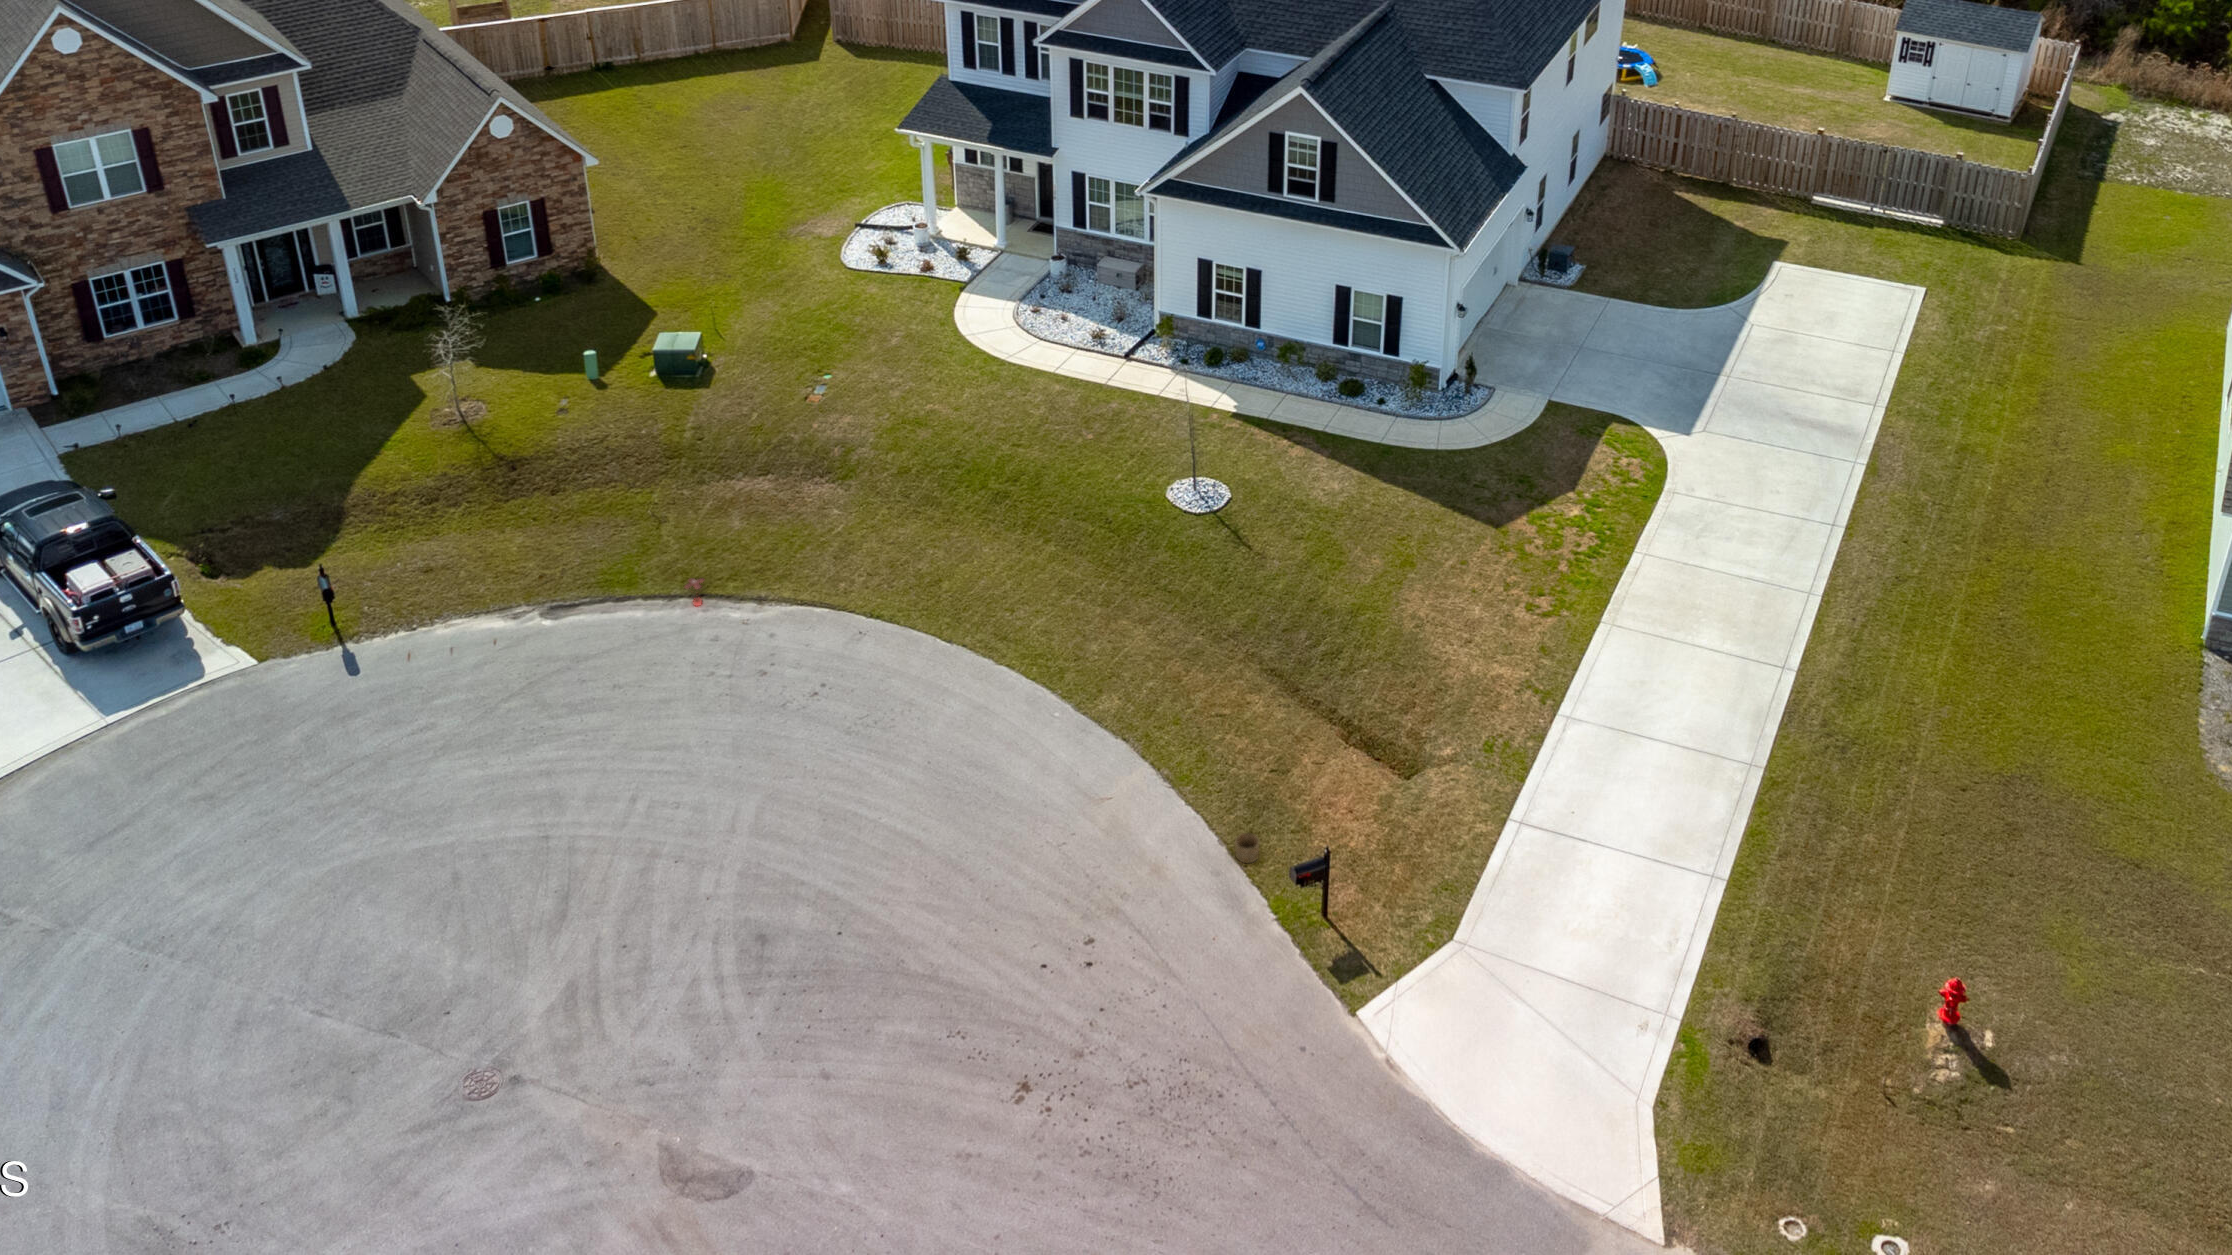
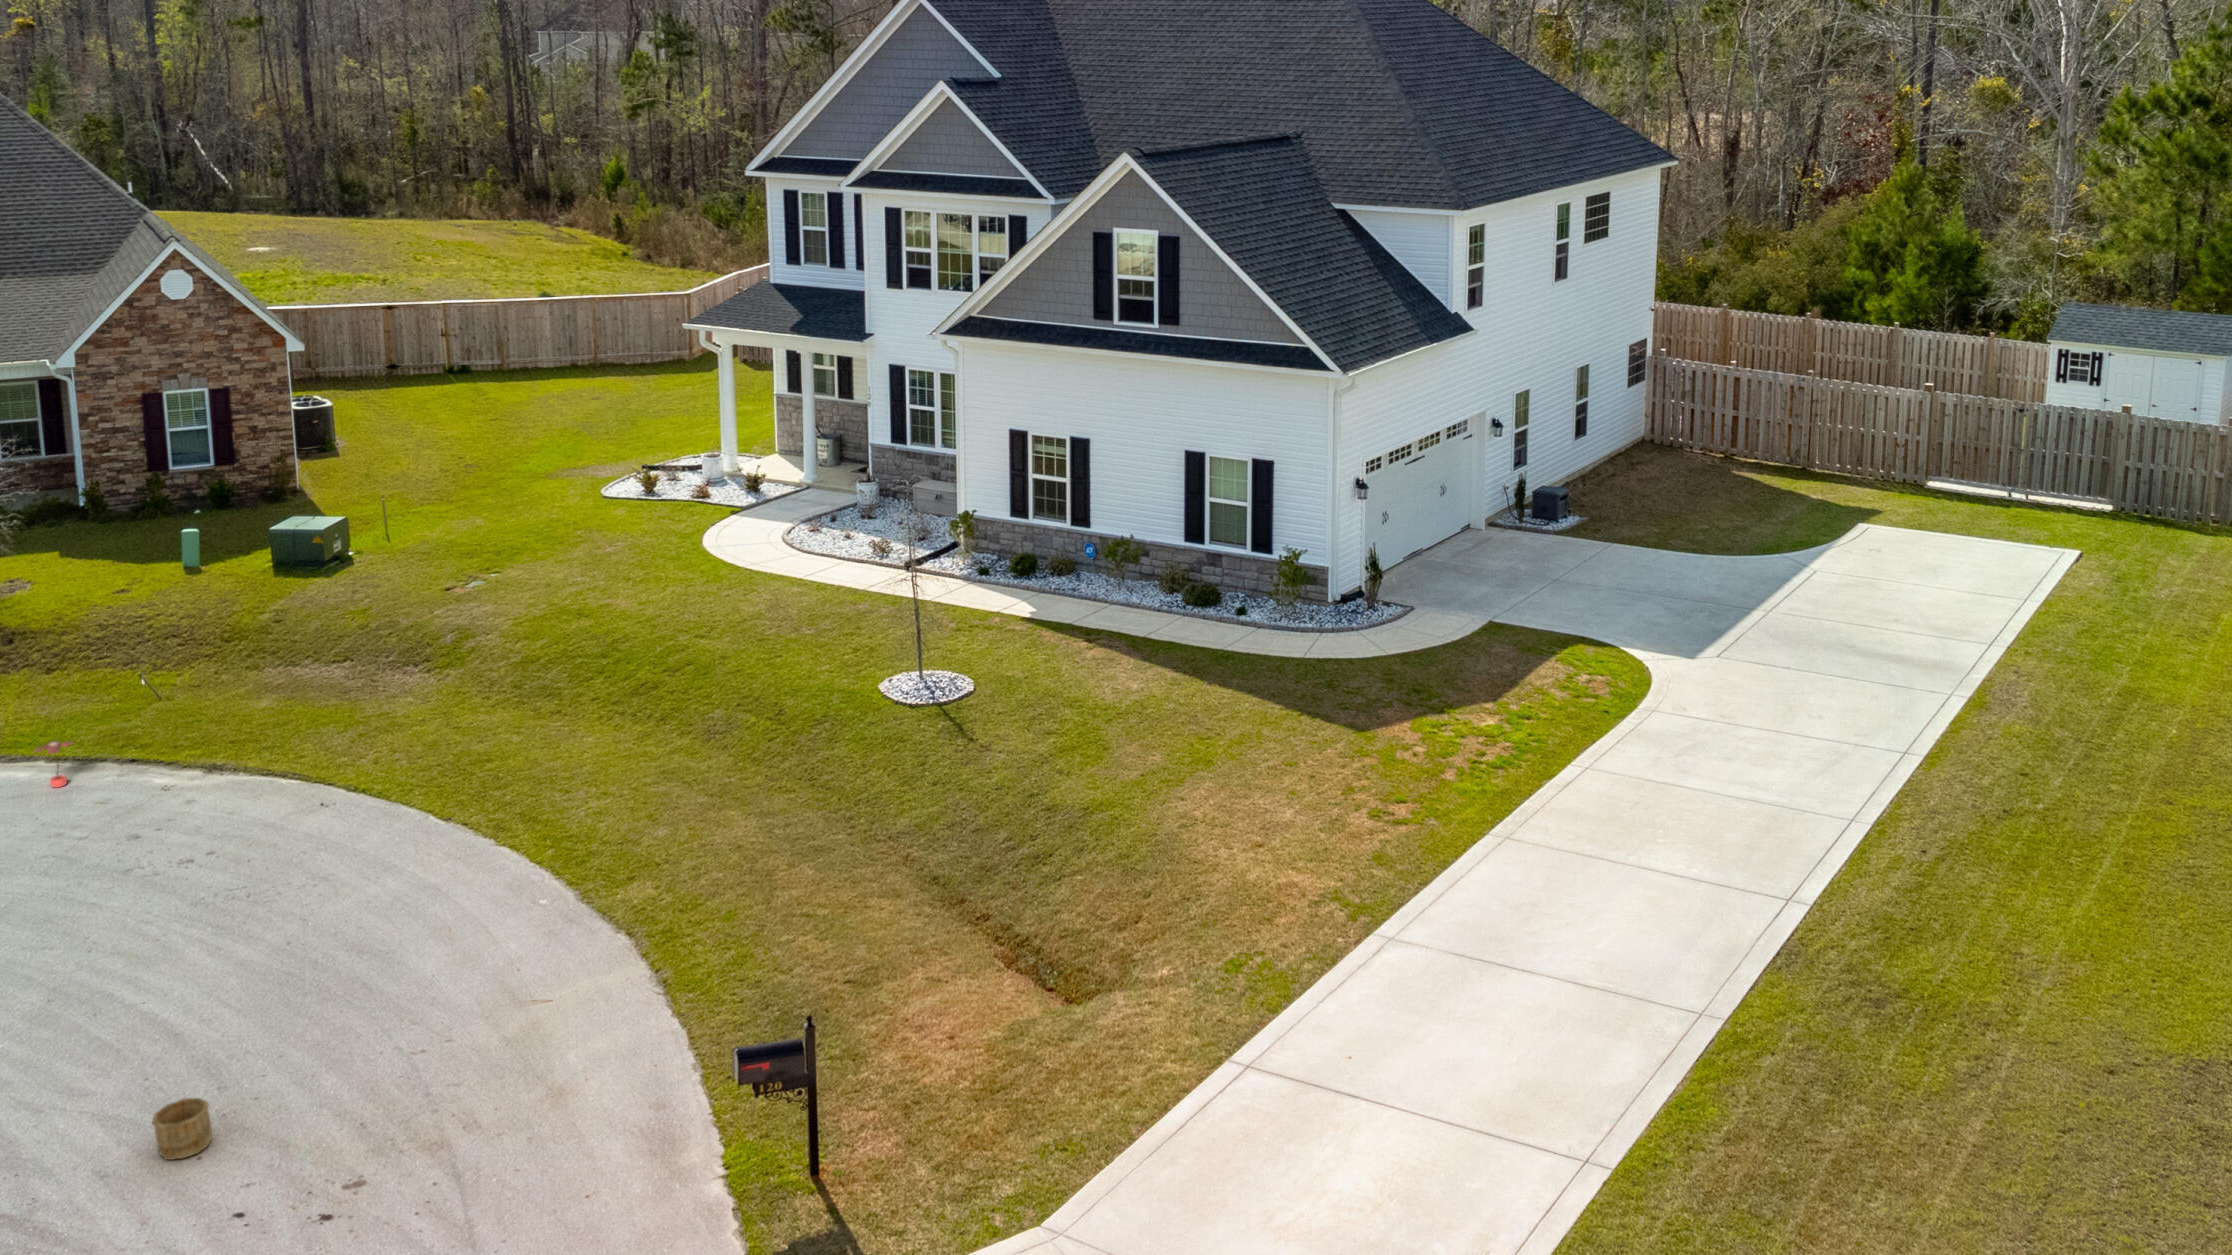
wooden bucket: present [1235,833,1260,863] -> present [152,1098,212,1160]

